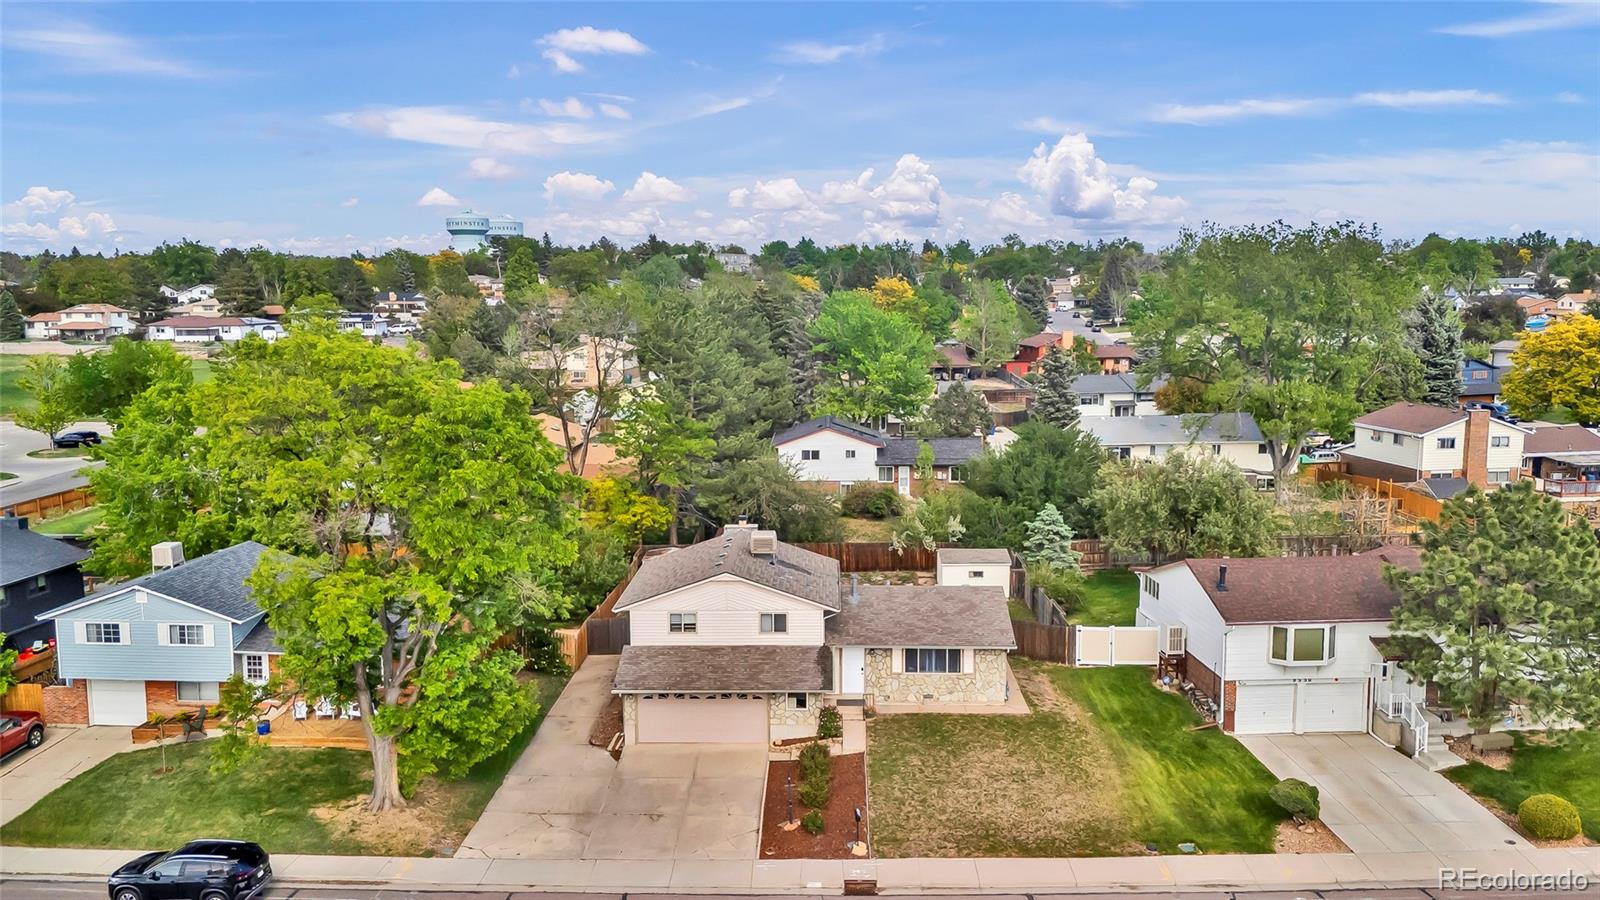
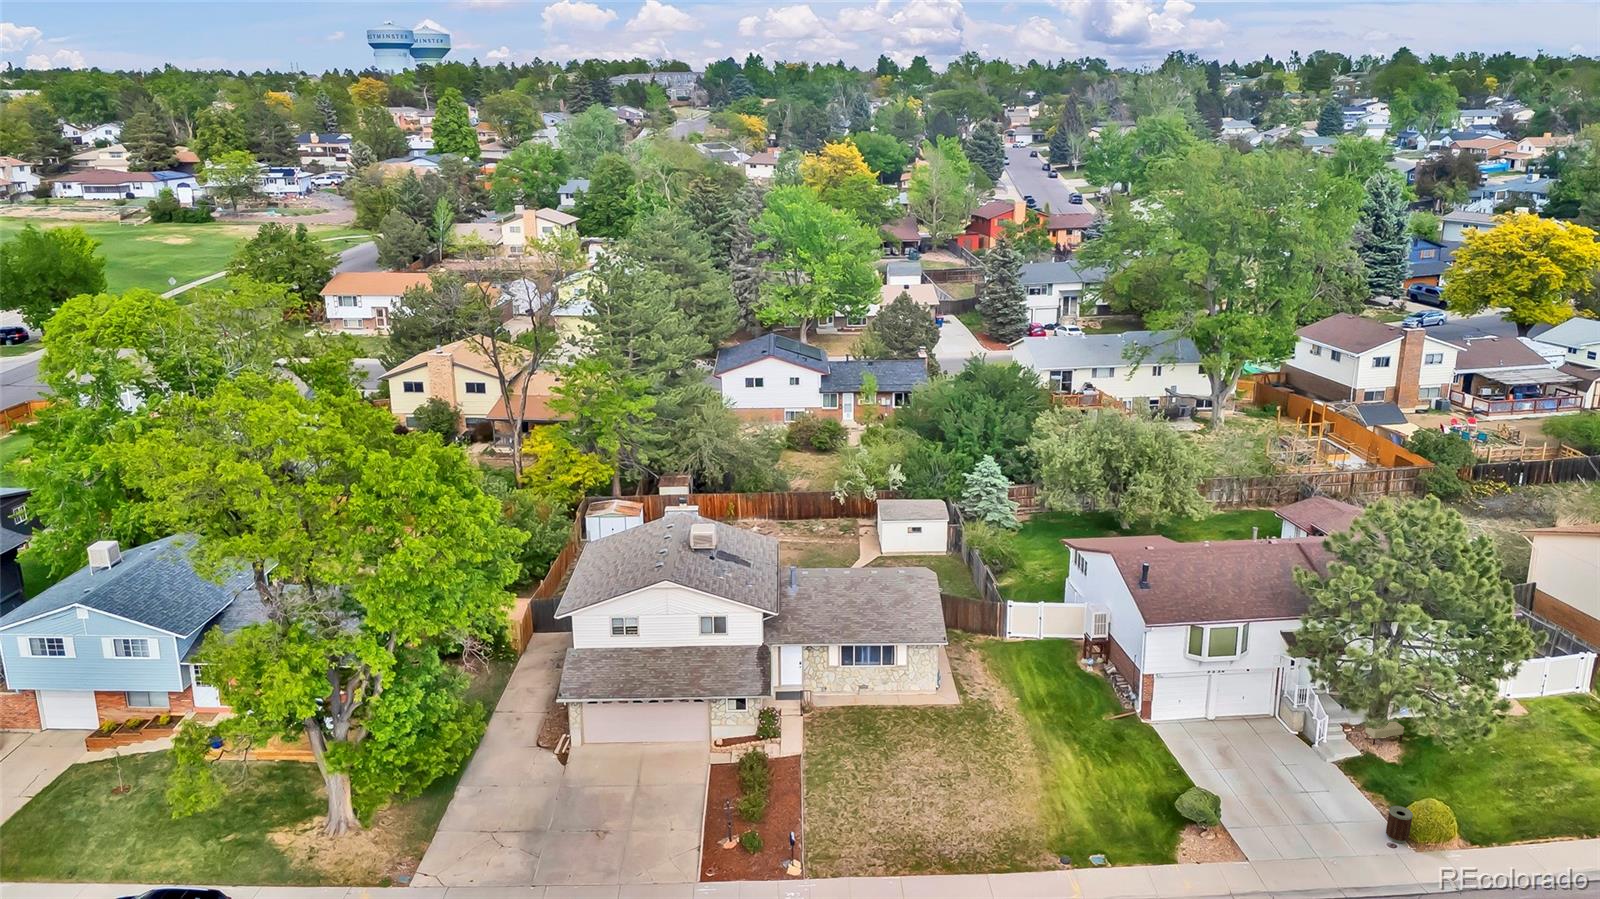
lounge chair: present [181,705,207,743] -> none [131,714,164,754]
trash can: none [1509,799,1539,840] -> present [1386,806,1413,843]

